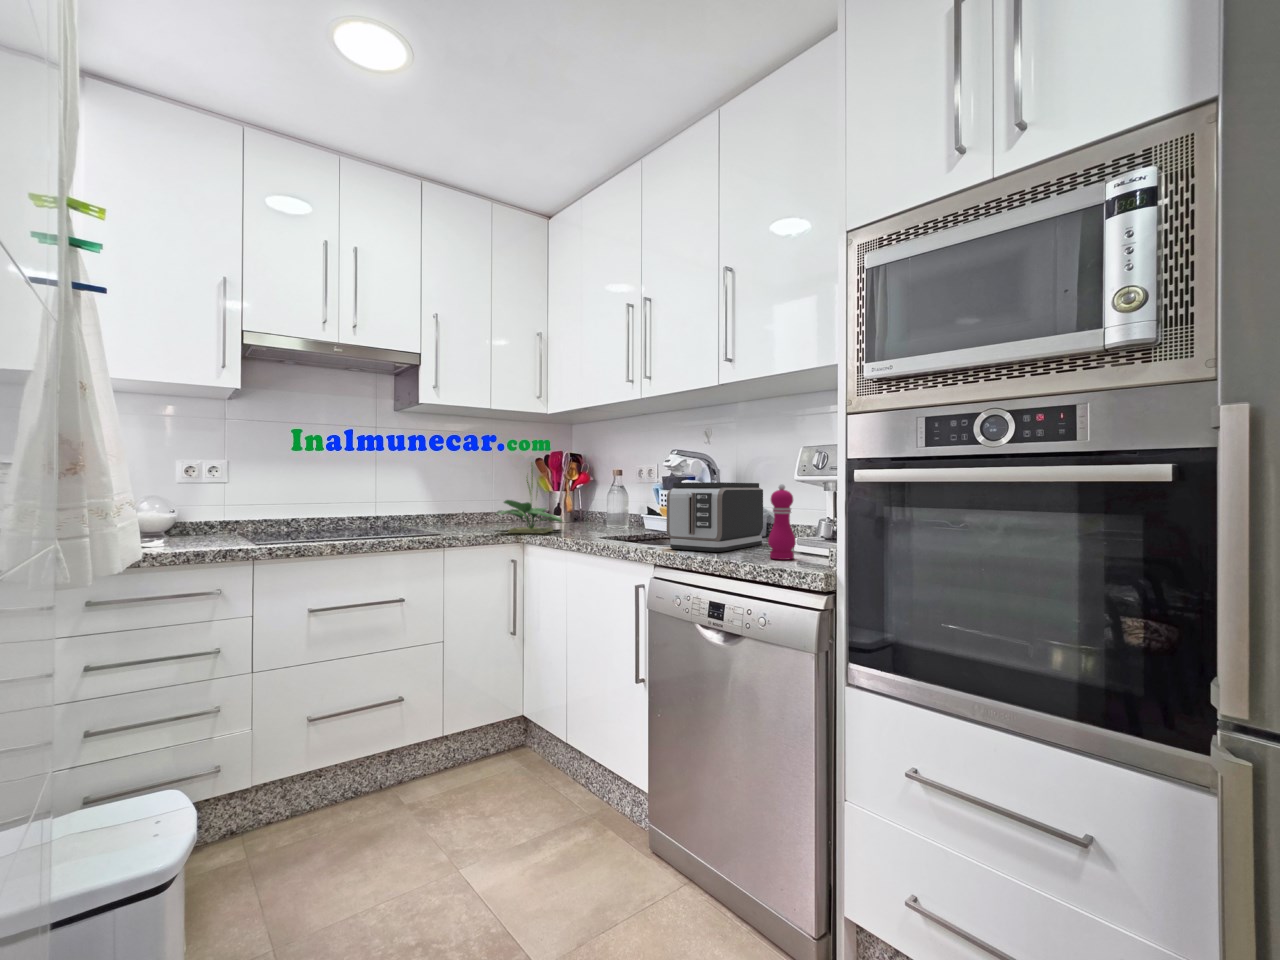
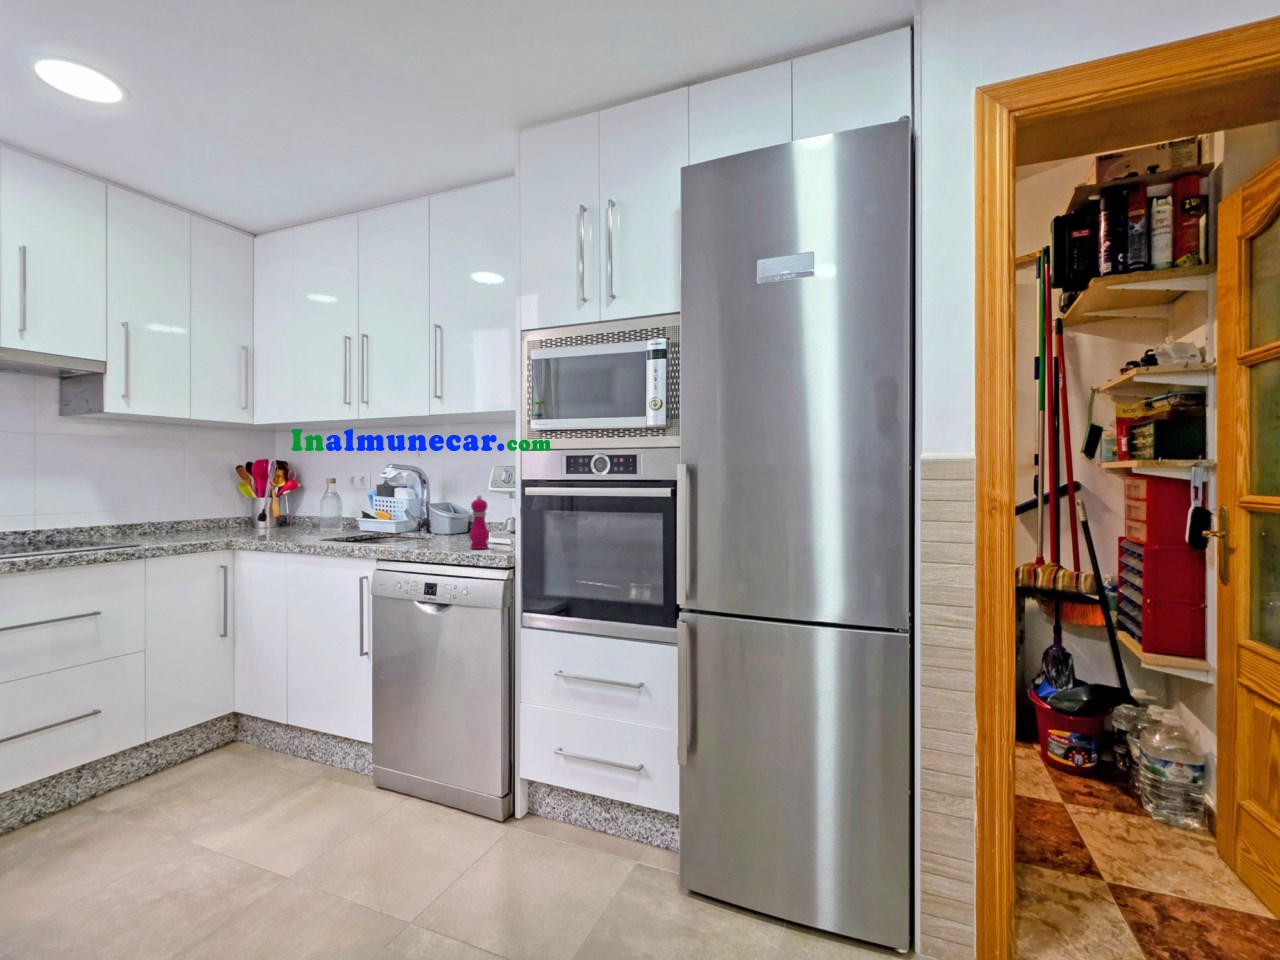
potted plant: present [498,465,562,533] -> none [198,471,276,541]
toaster: present [667,482,763,552] -> none [387,492,466,546]

